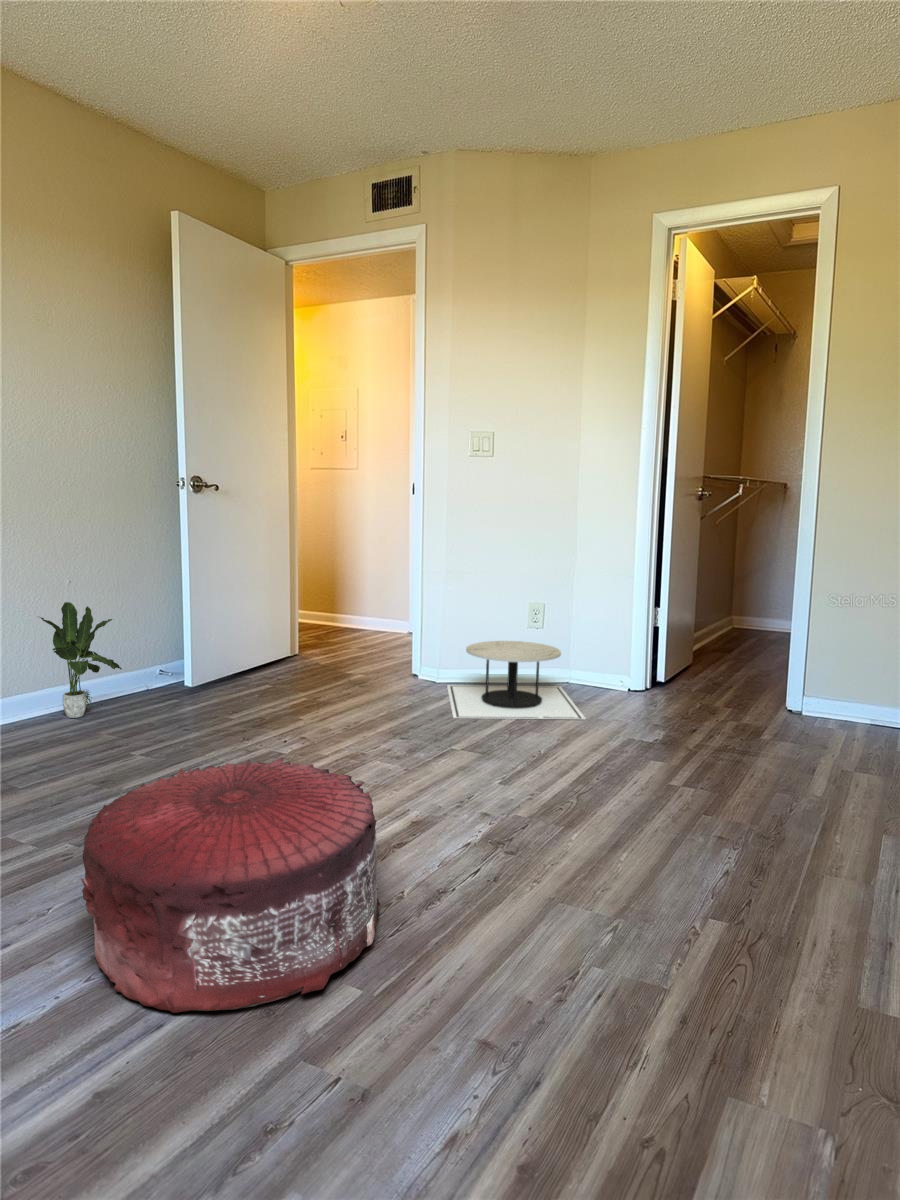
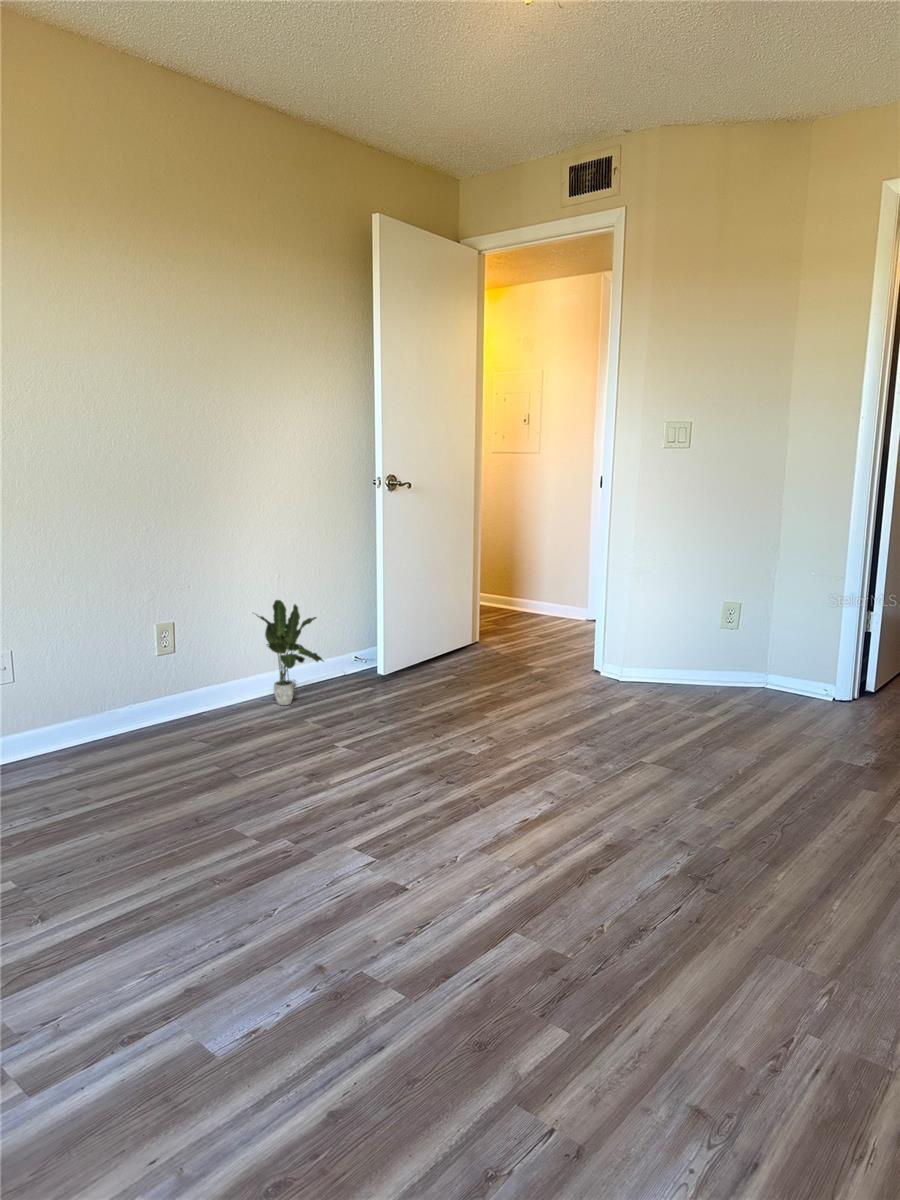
side table: present [447,641,585,719] -> none [629,642,781,731]
pouf: present [81,757,381,1013] -> none [309,781,582,1038]

